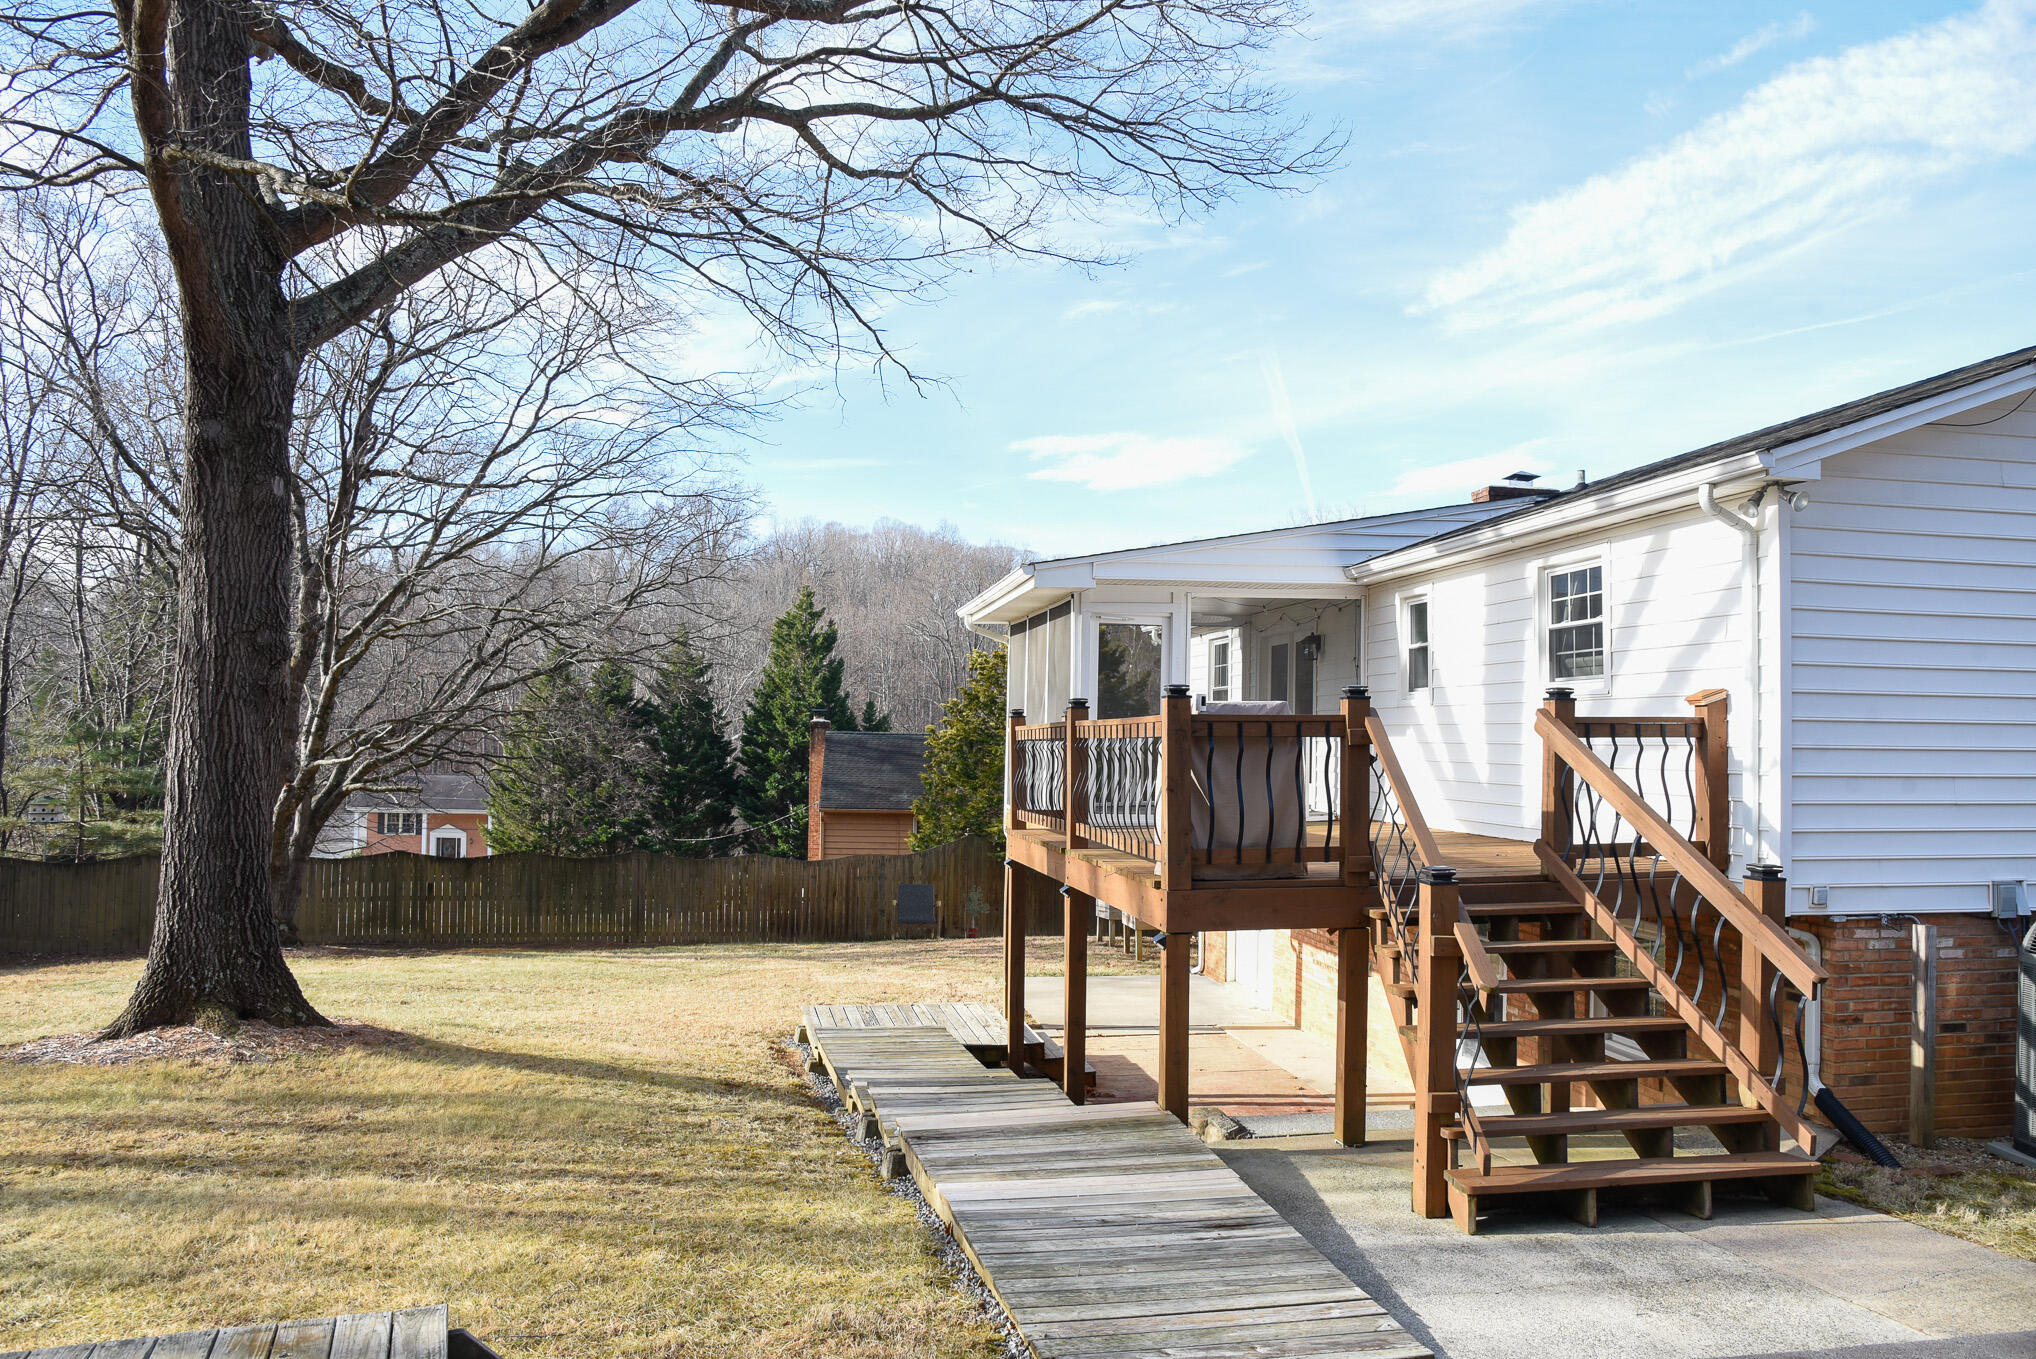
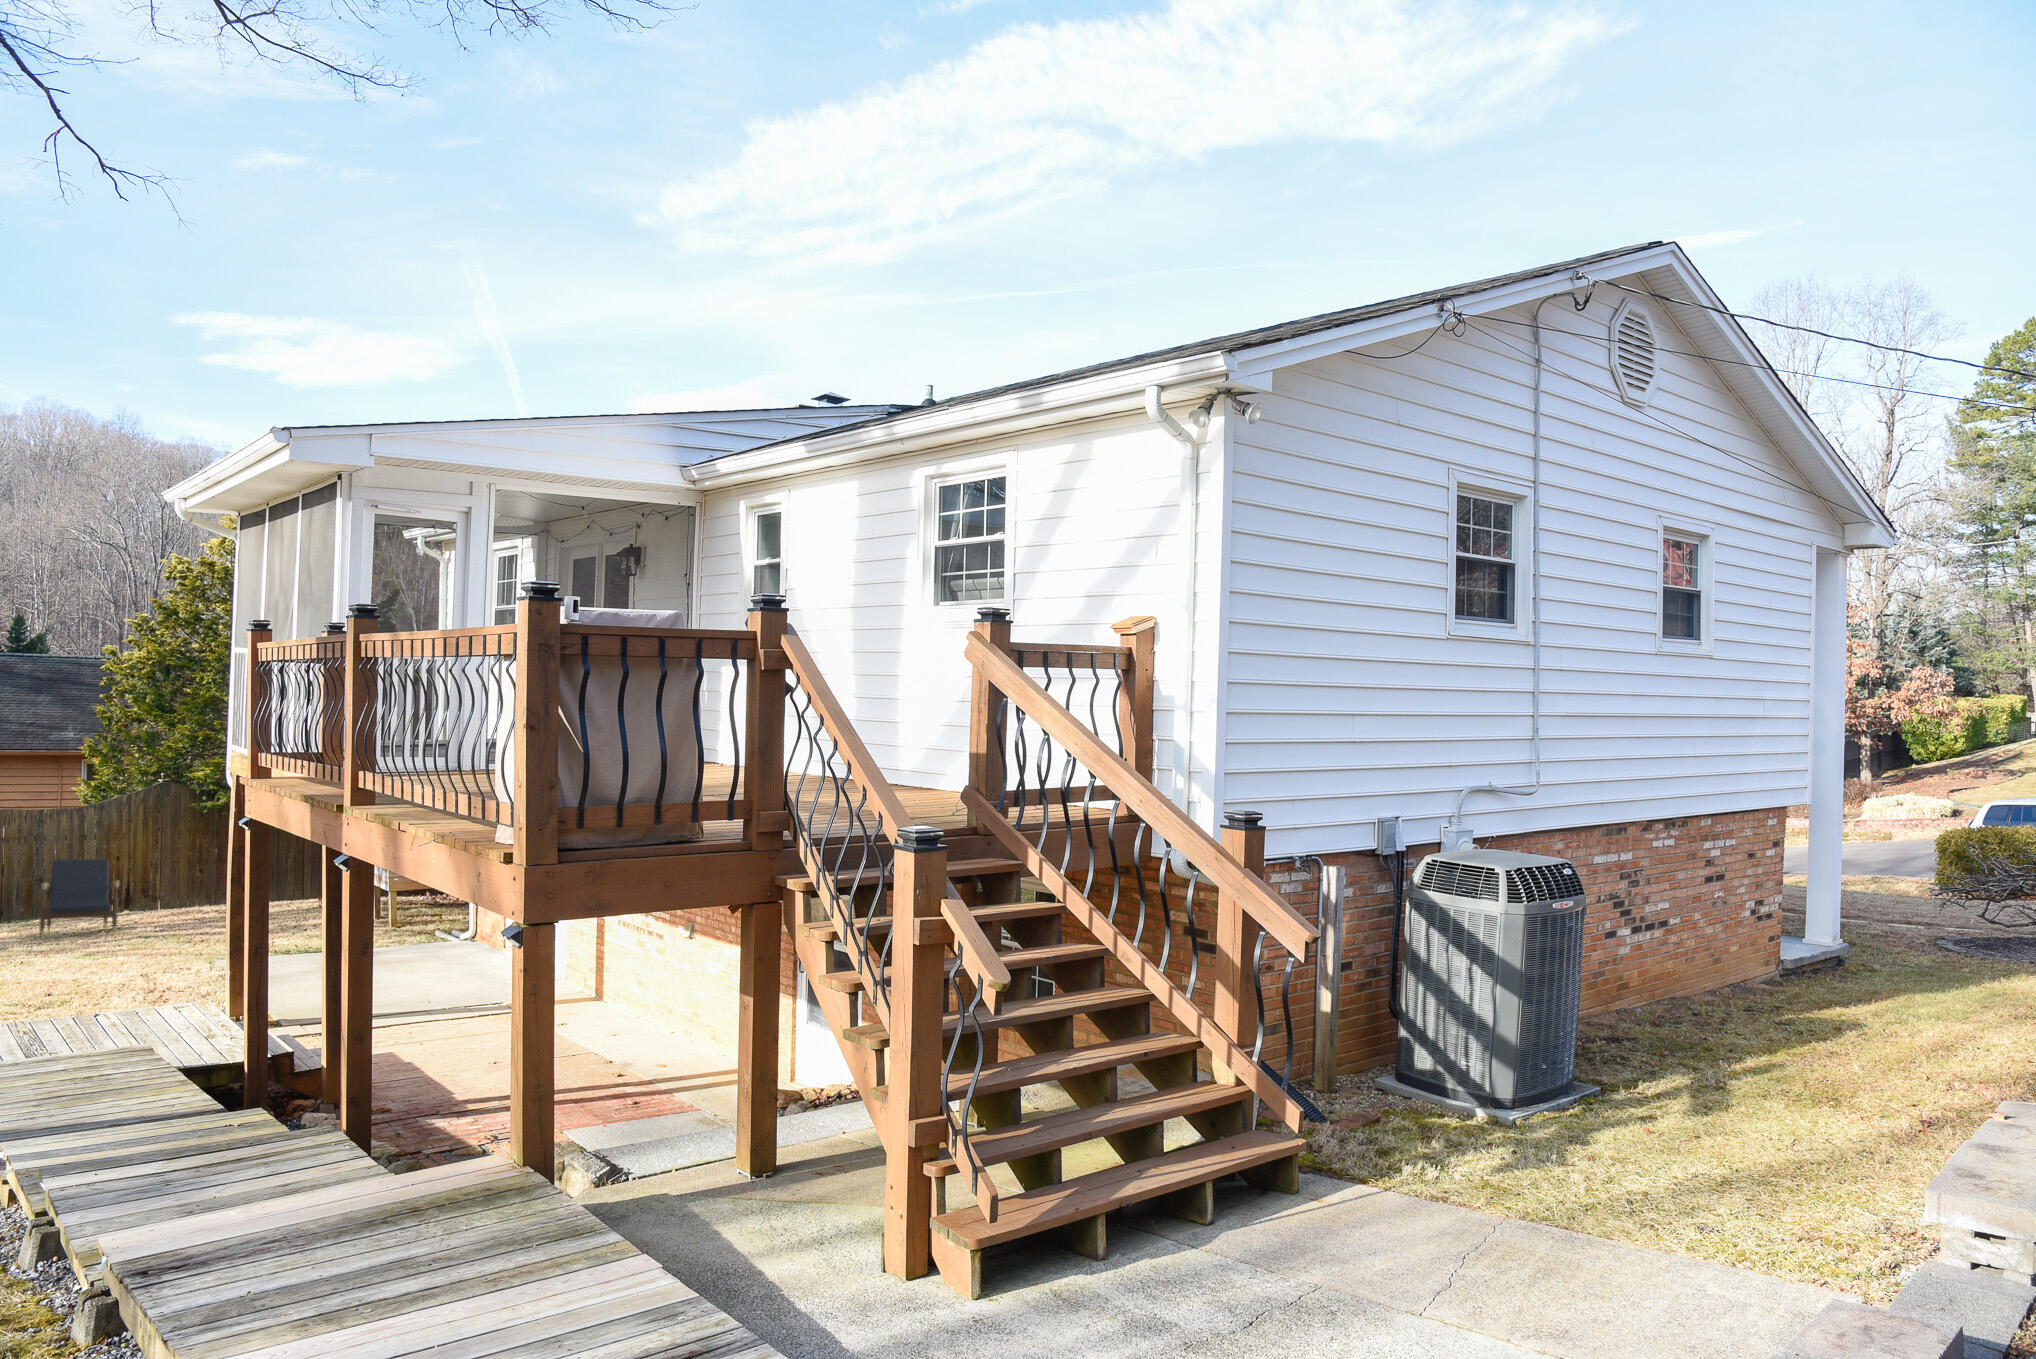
potted tree: present [964,886,990,938] -> none [153,857,195,926]

